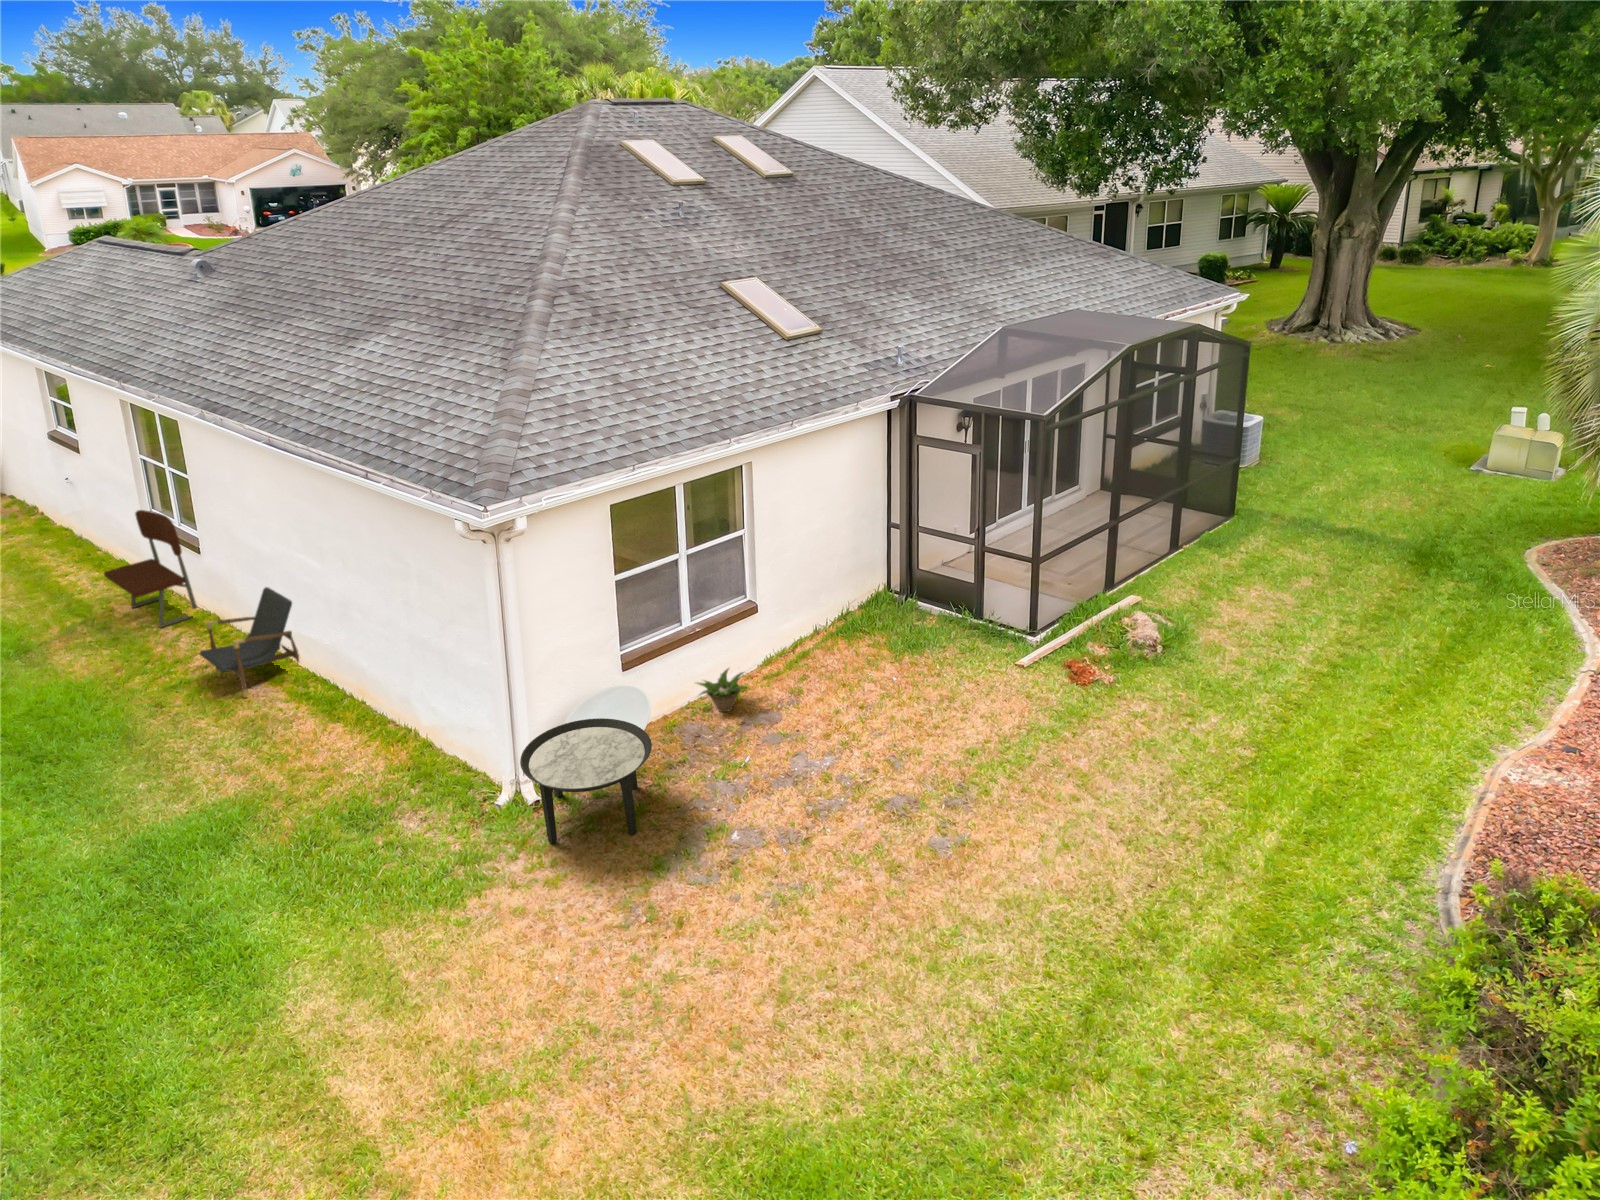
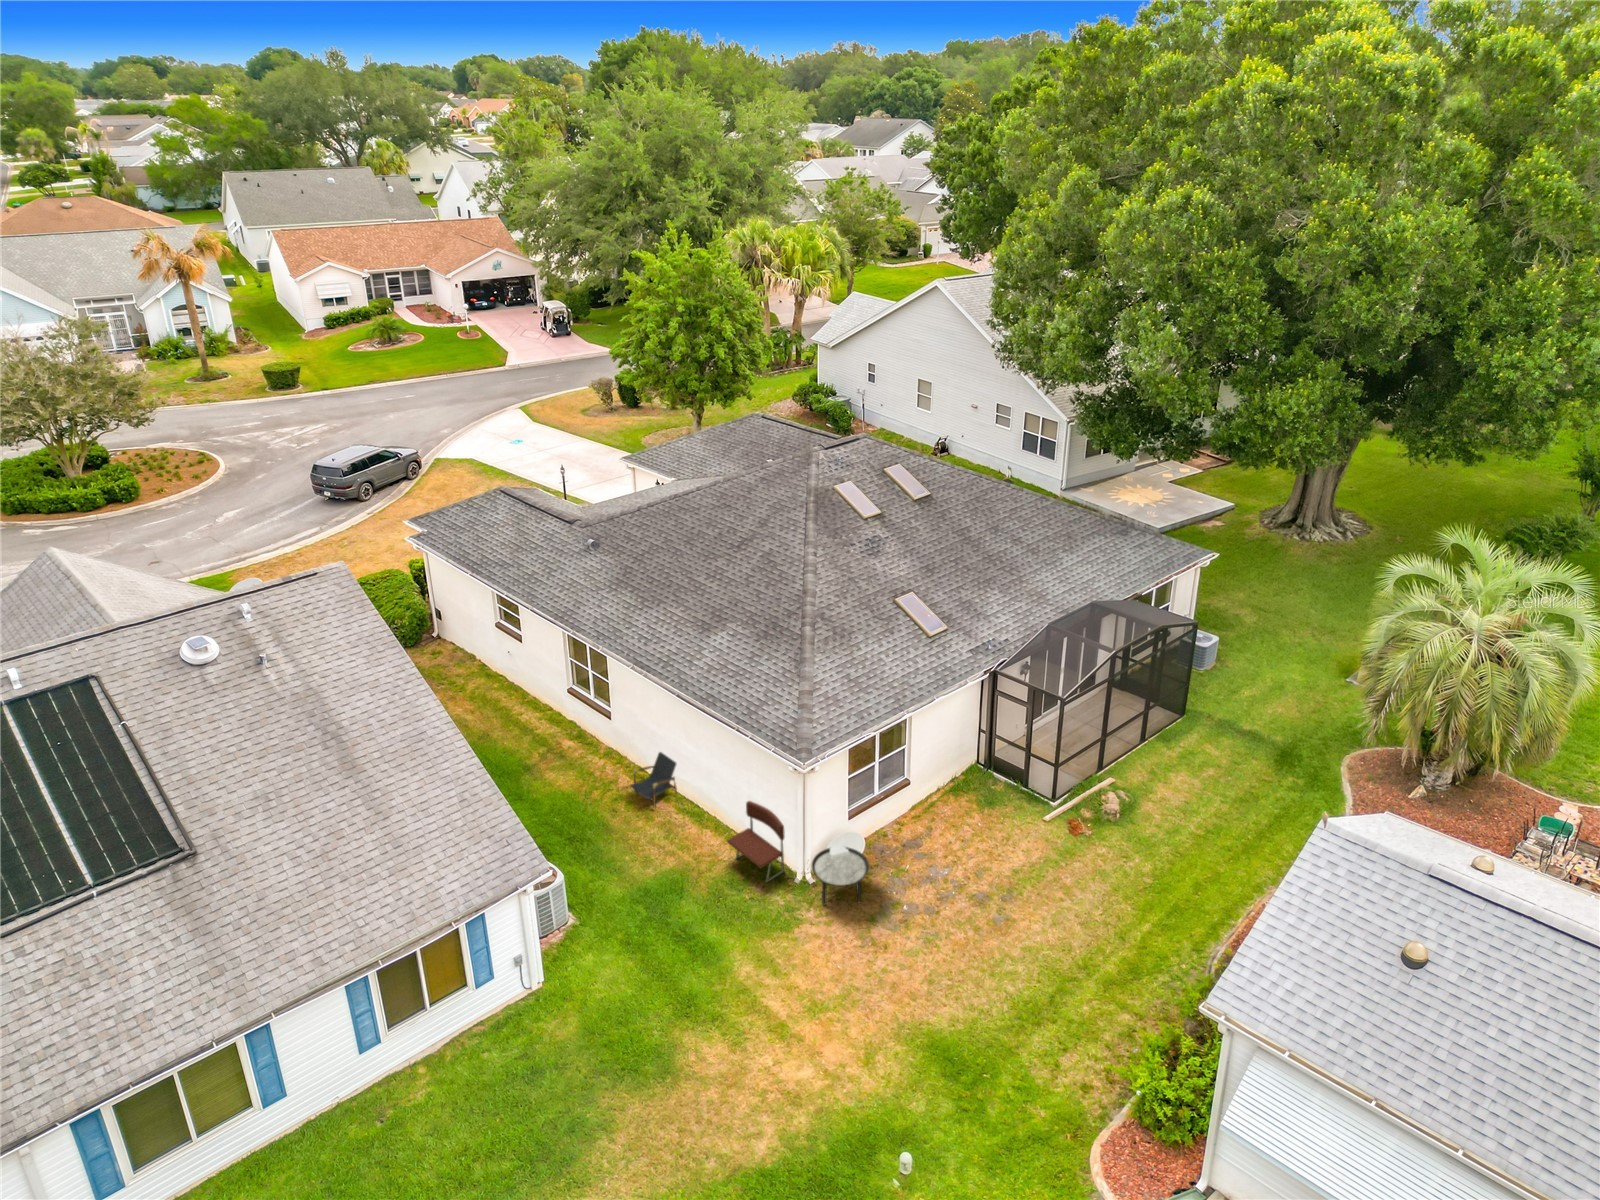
bench: present [104,510,197,627] -> present [727,801,785,882]
decorative plant: present [697,669,748,712] -> none [880,814,908,838]

